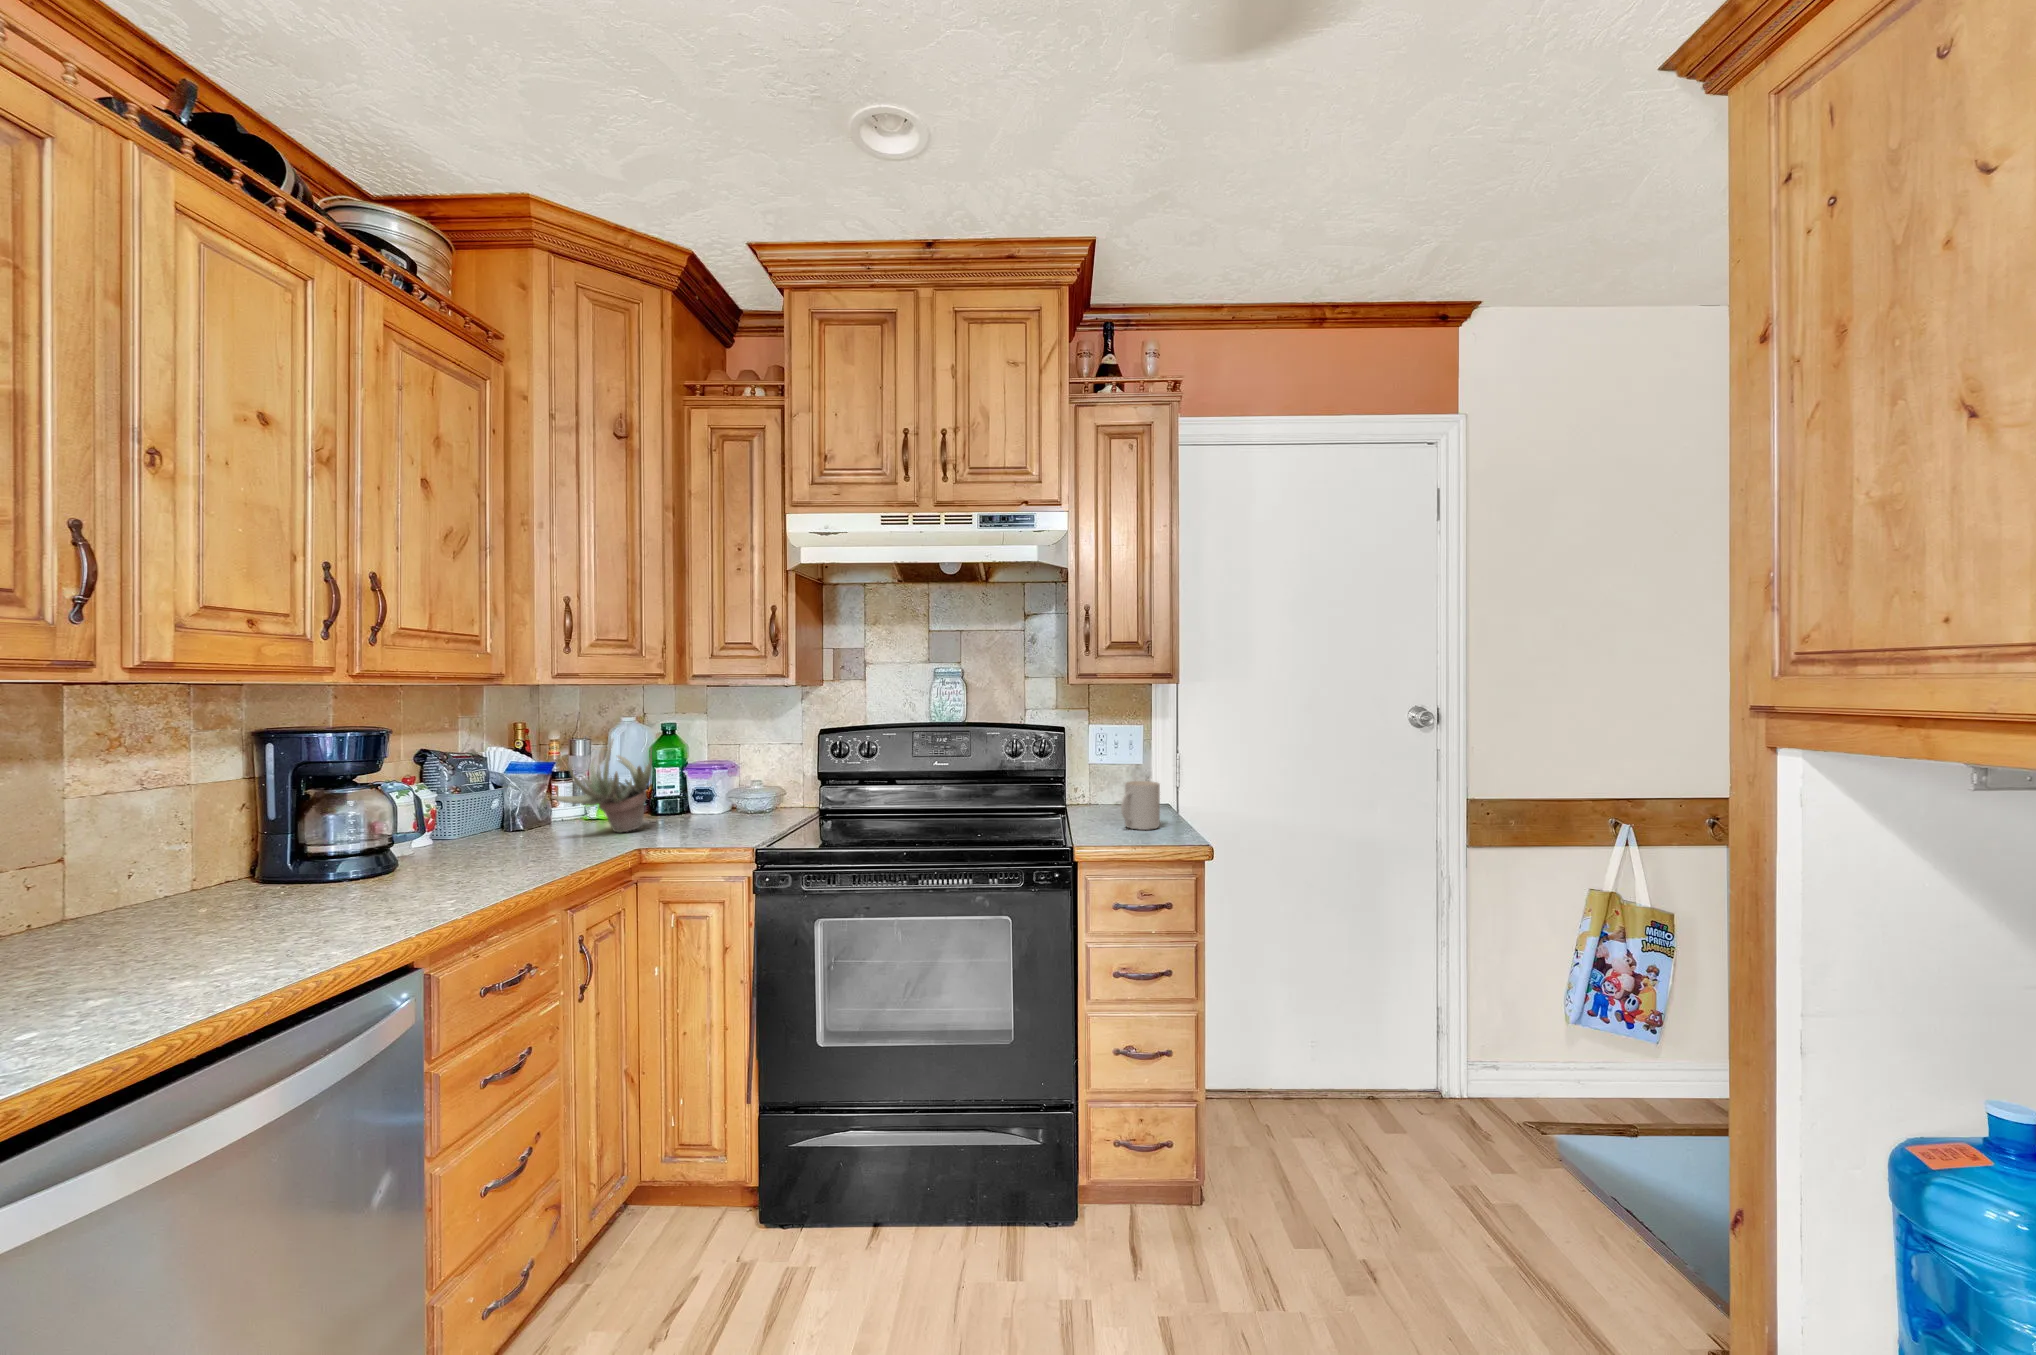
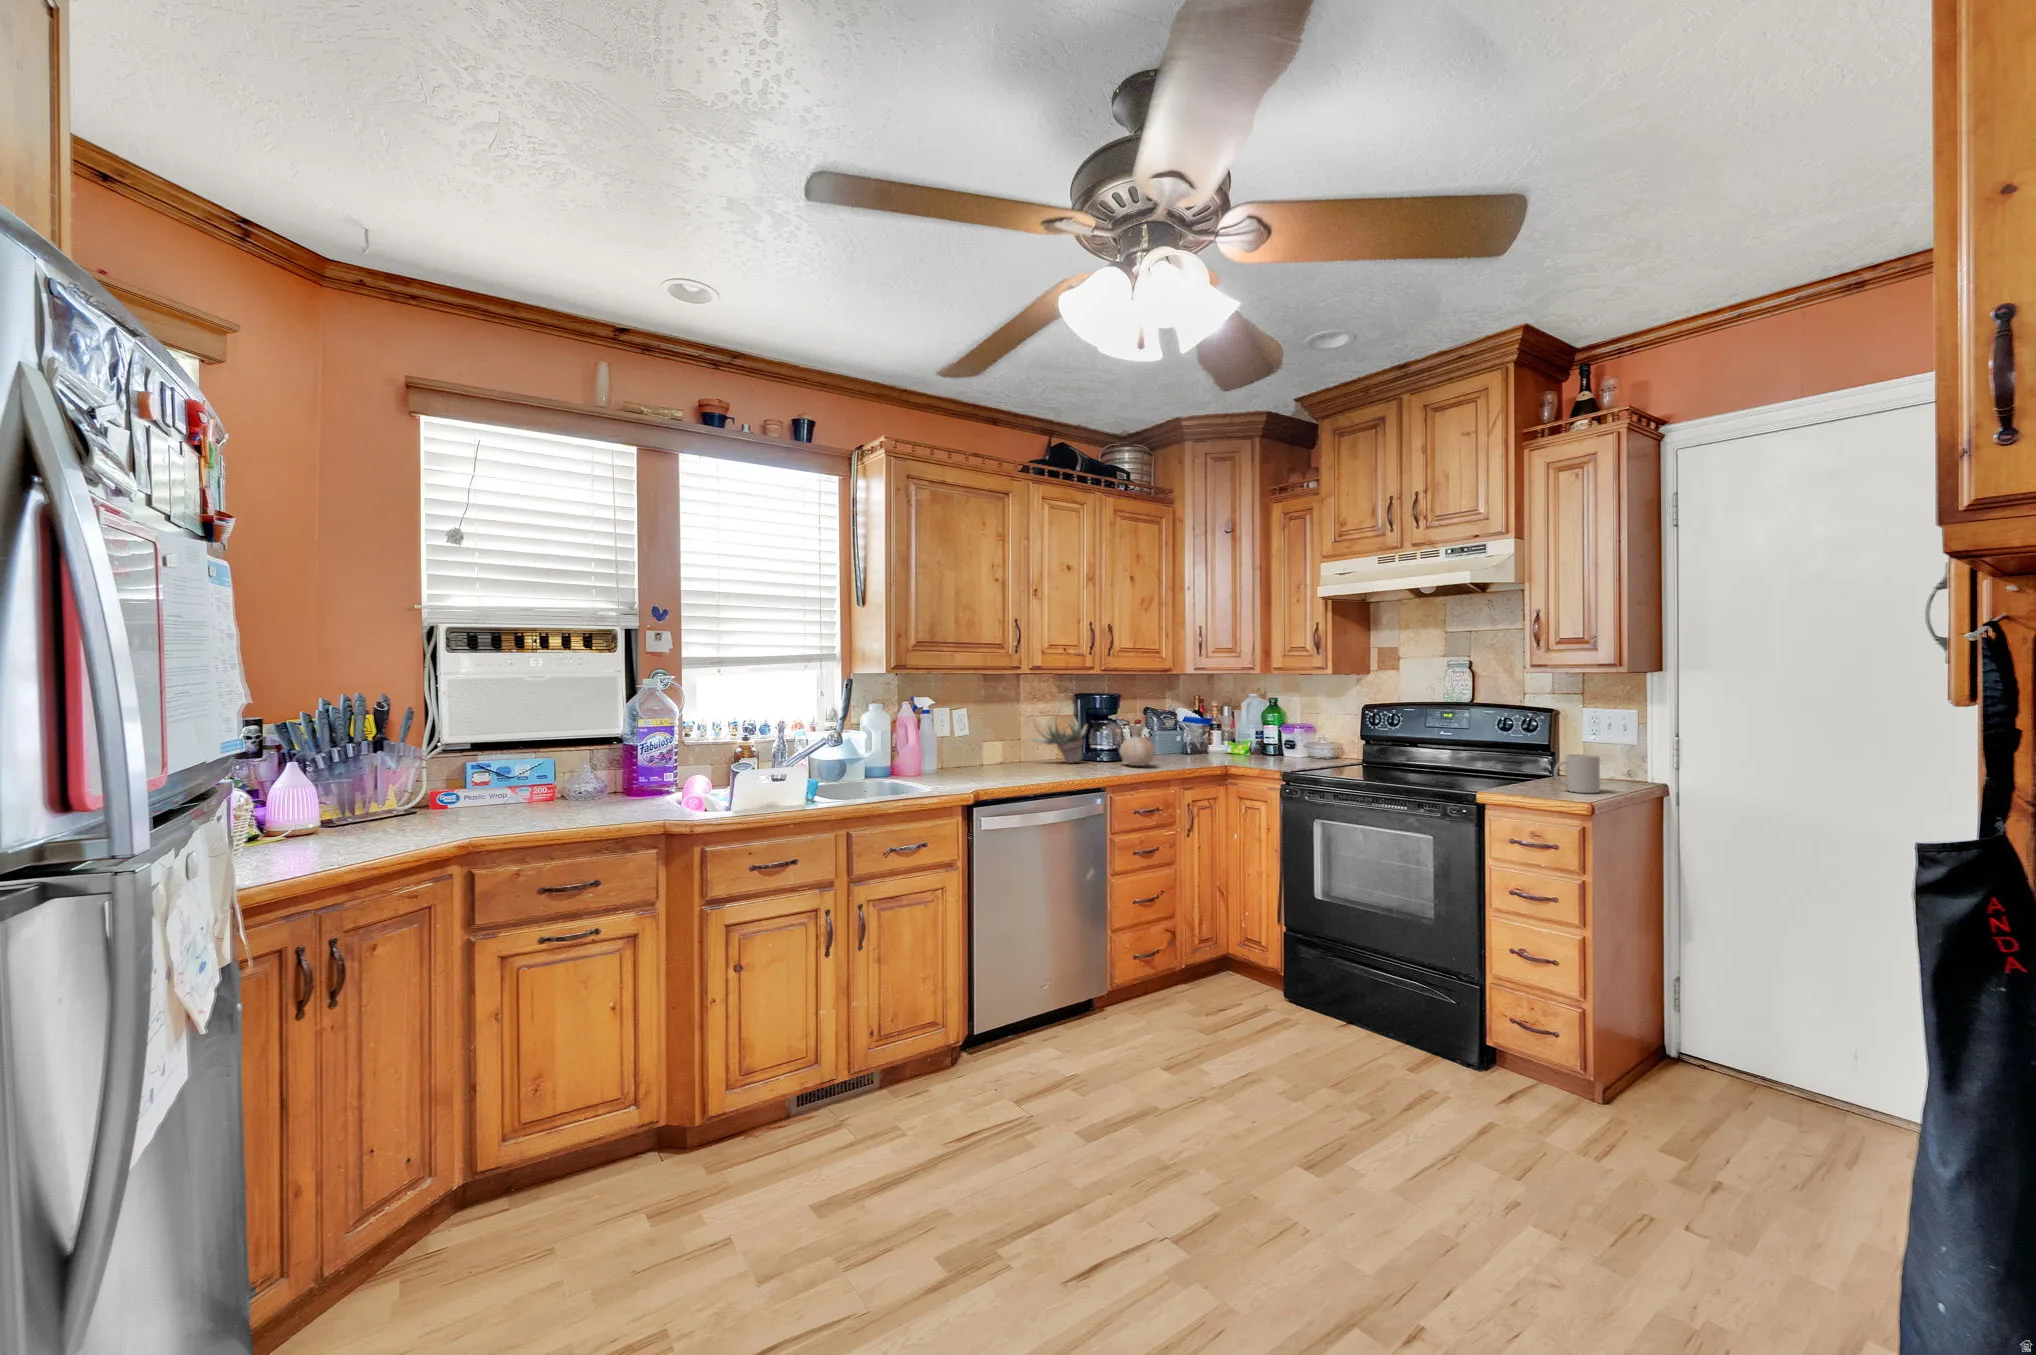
succulent plant: present [551,741,652,832] -> present [1031,716,1087,763]
vase: none [411,794,513,884] -> present [1119,725,1155,766]

